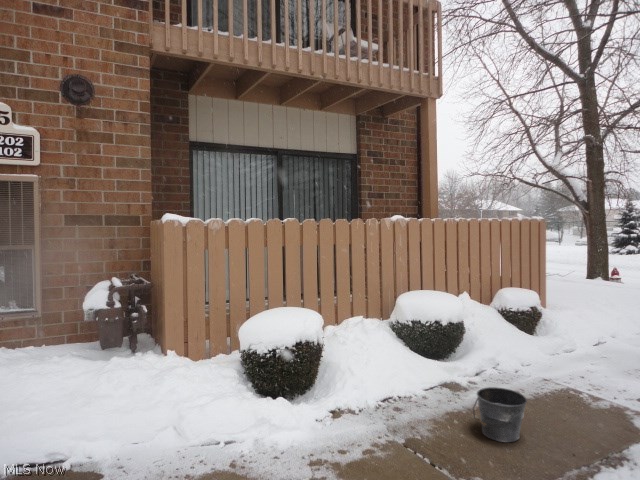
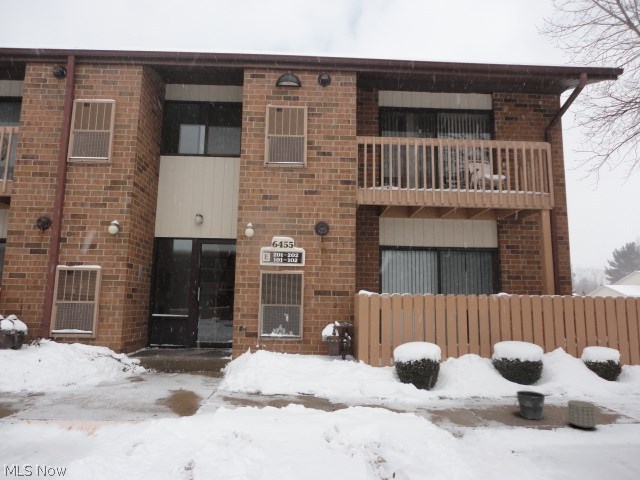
planter: none [563,398,611,448] -> present [568,400,596,428]

